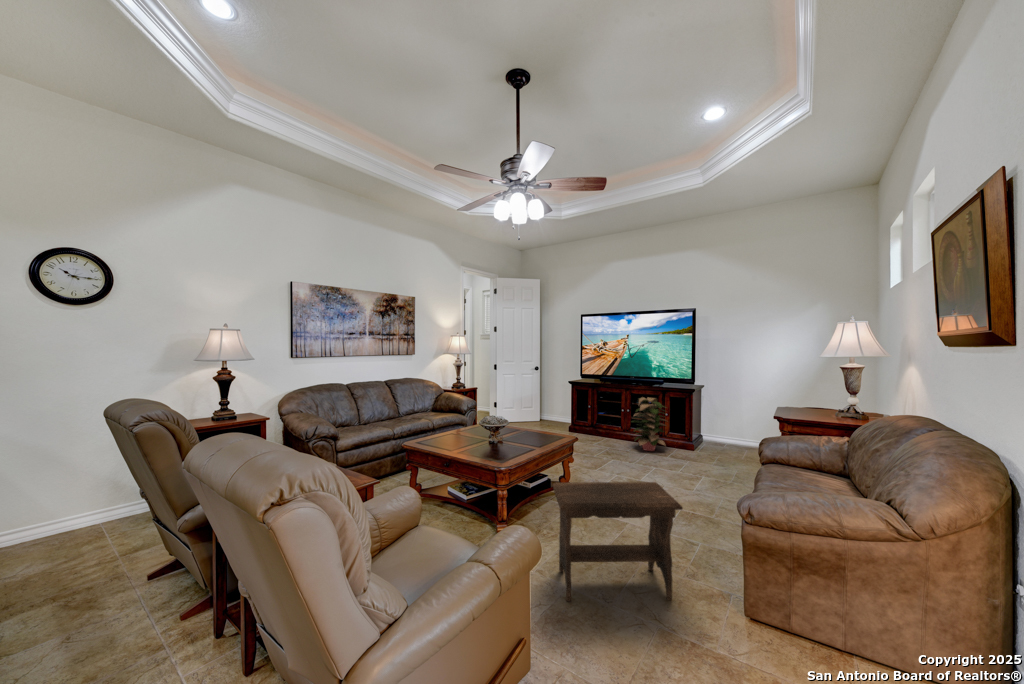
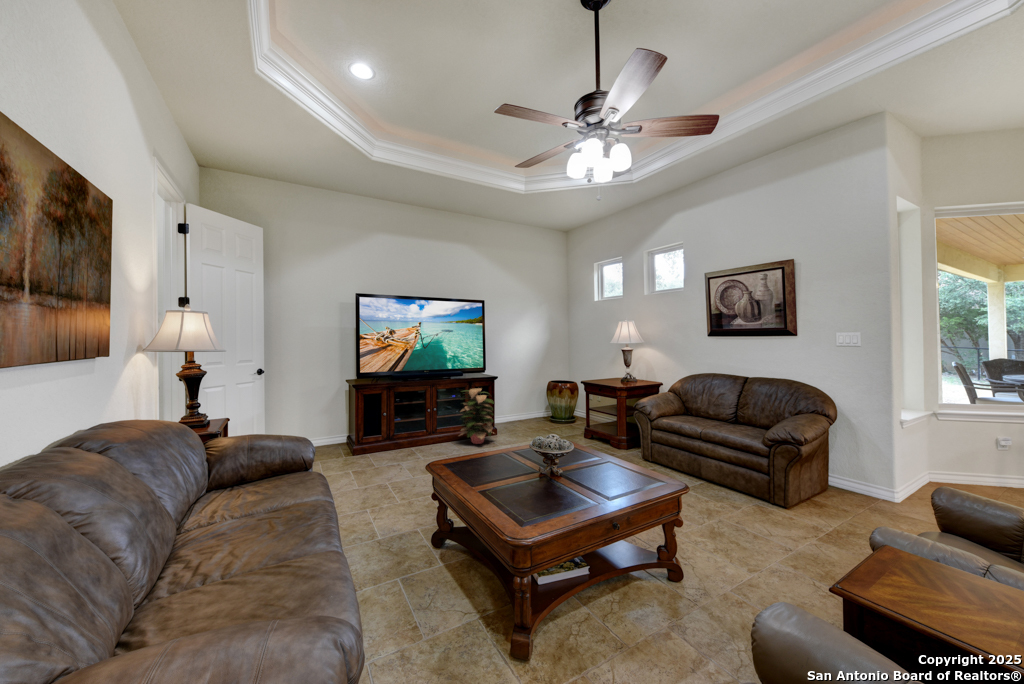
footstool: present [553,482,683,601] -> none [724,442,801,563]

